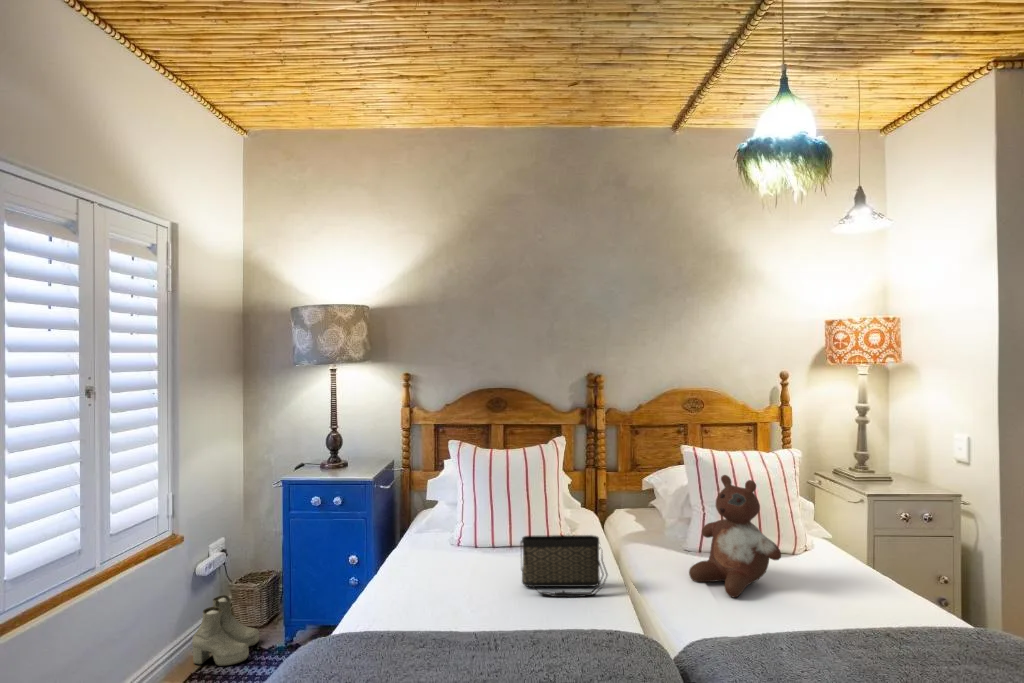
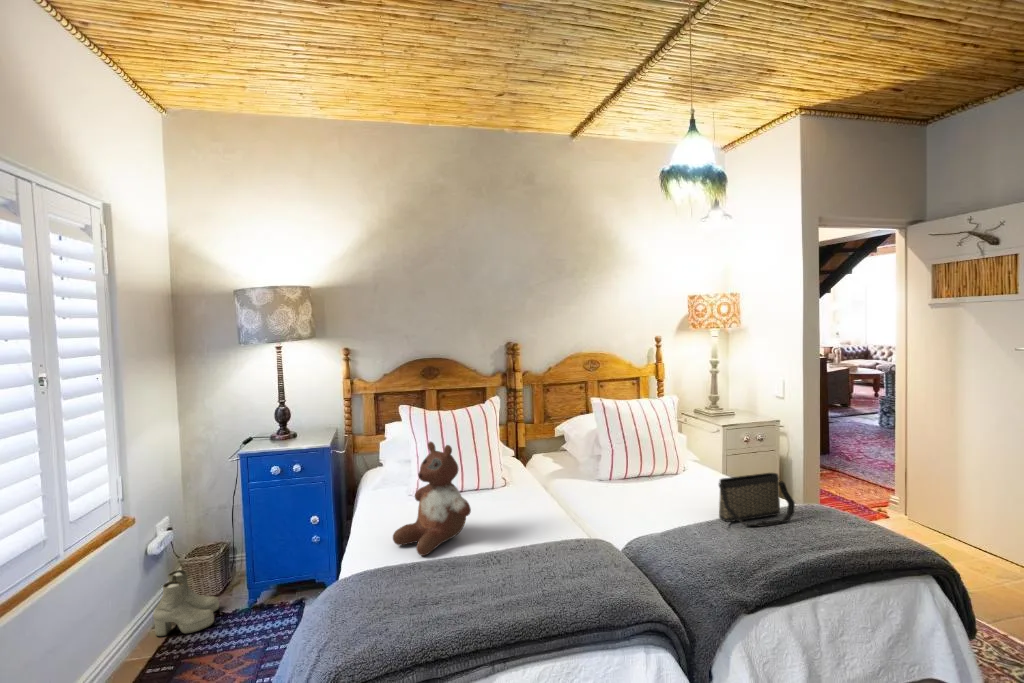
stuffed bear: present [689,475,781,597] -> present [393,442,471,556]
handbag: present [520,535,608,598] -> present [719,473,795,527]

